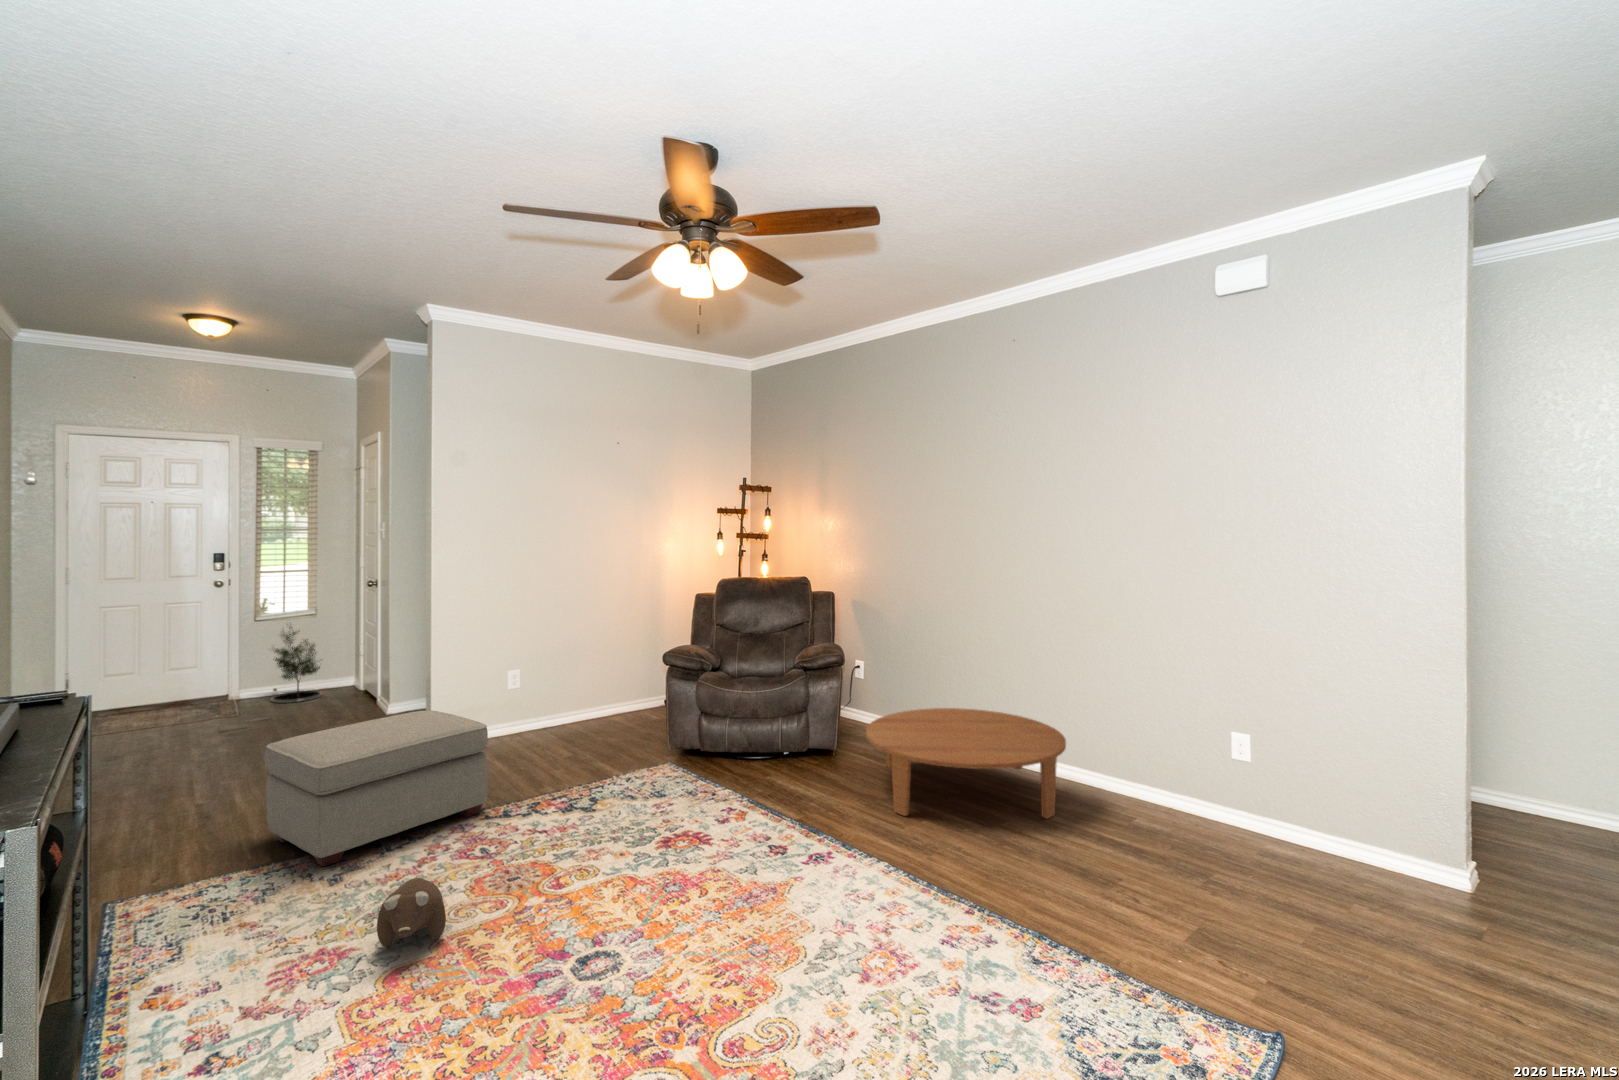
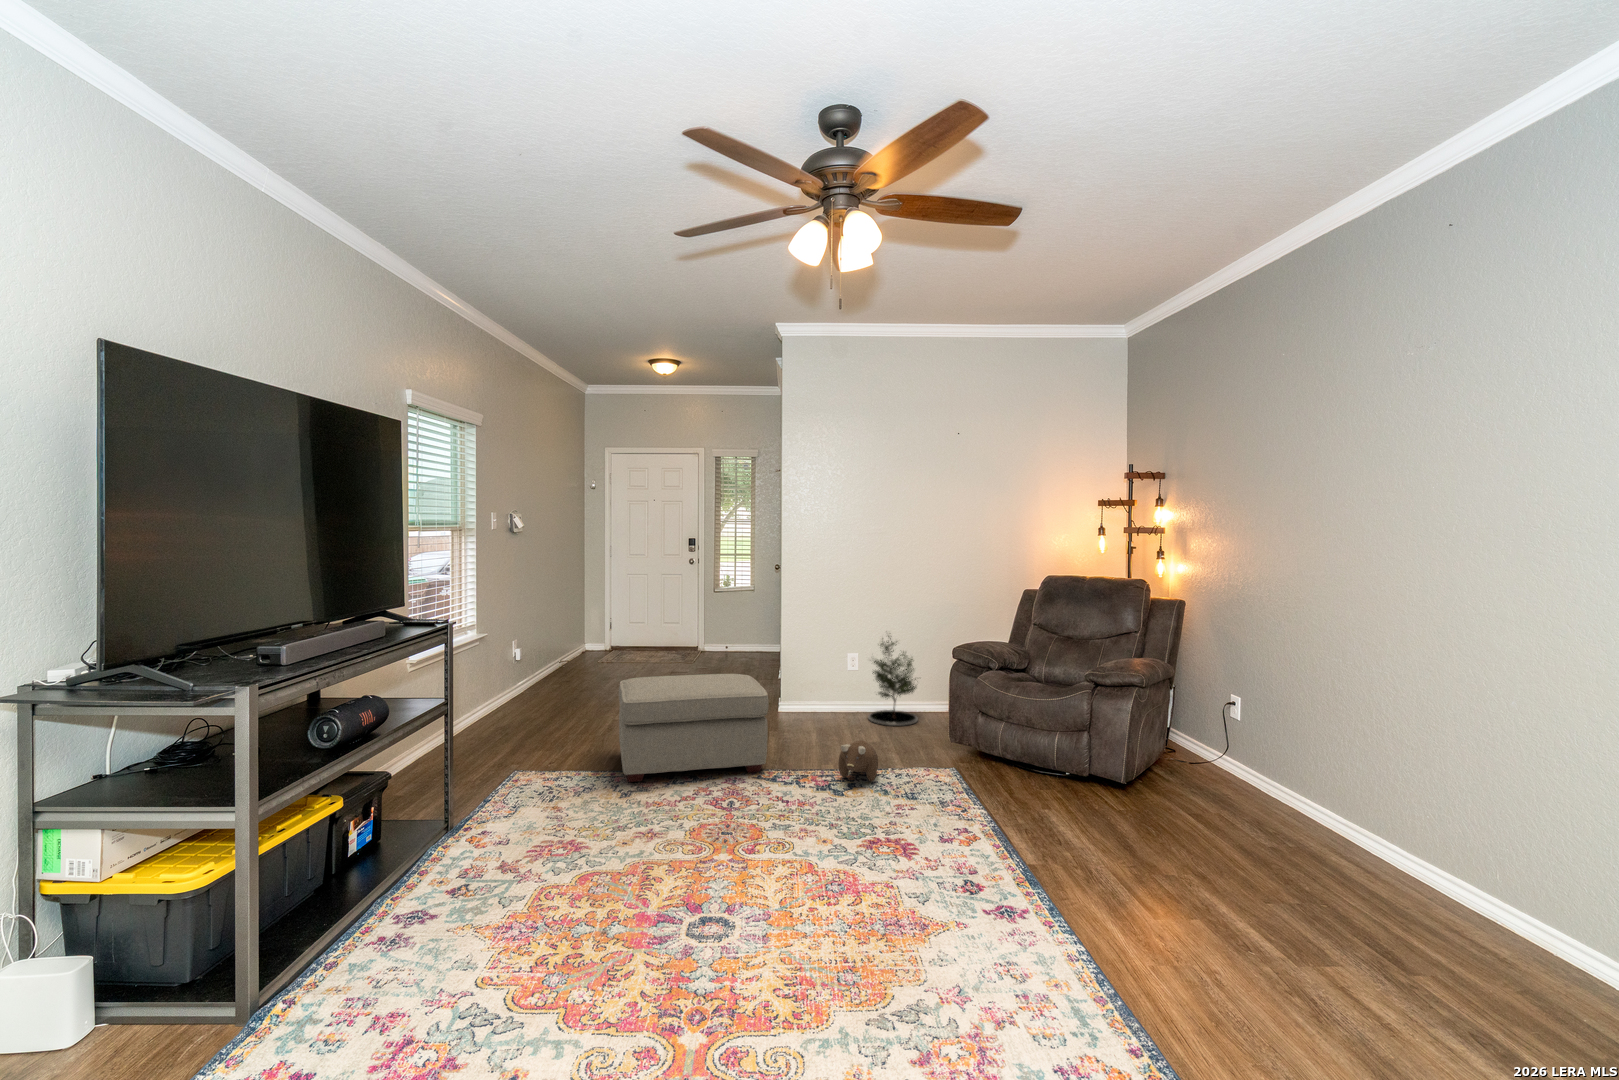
potted tree: present [271,627,322,703] -> present [868,636,918,726]
coffee table: present [866,708,1066,819] -> none [1148,771,1490,984]
plush toy: present [377,878,446,947] -> present [839,740,878,782]

